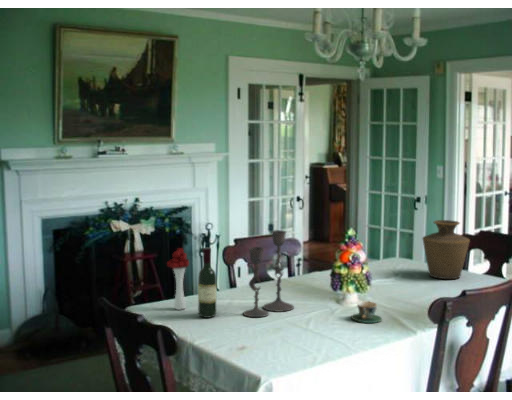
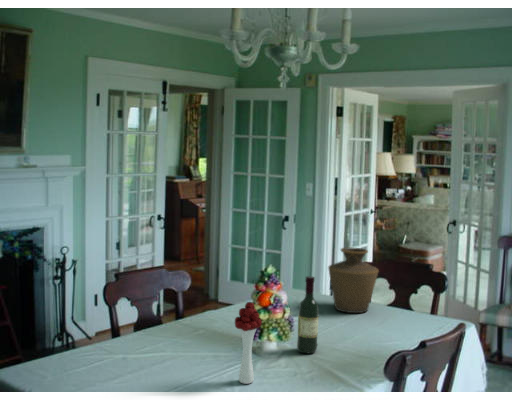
candlestick: present [244,230,294,317] -> none [145,269,205,382]
flower bouquet: present [167,248,189,310] -> present [235,302,262,384]
wine bottle: present [198,248,217,318] -> present [297,276,319,354]
teacup: present [351,301,382,323] -> none [278,353,315,381]

